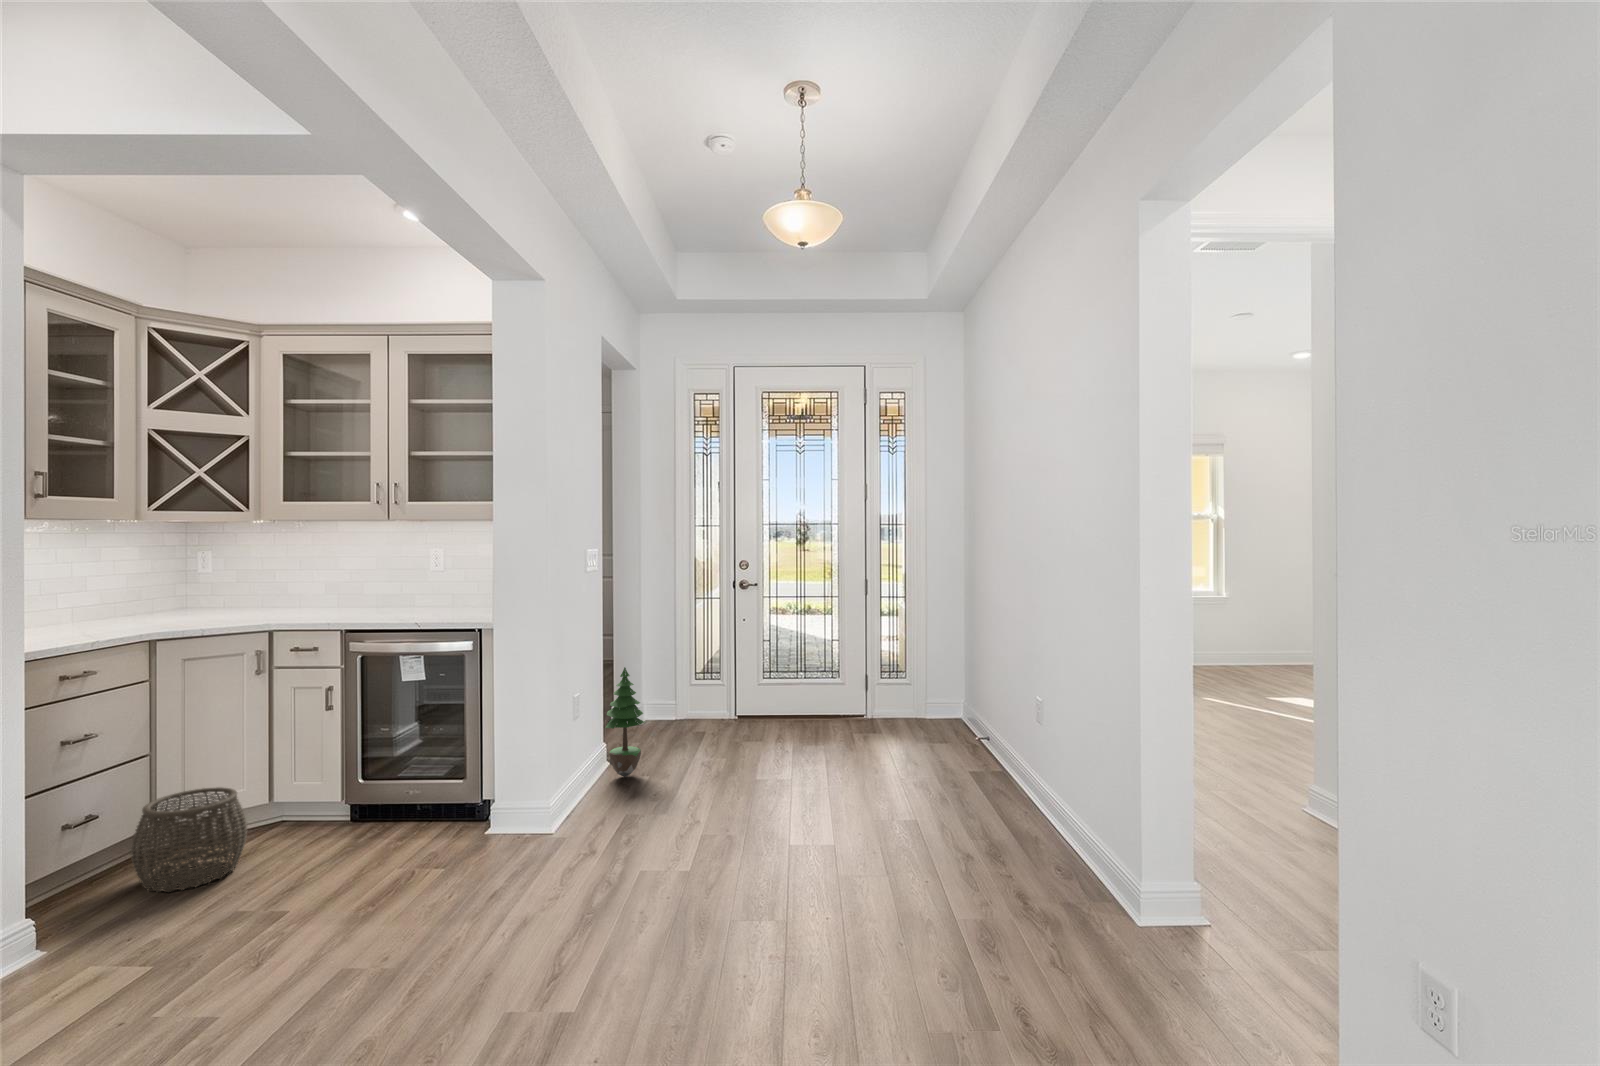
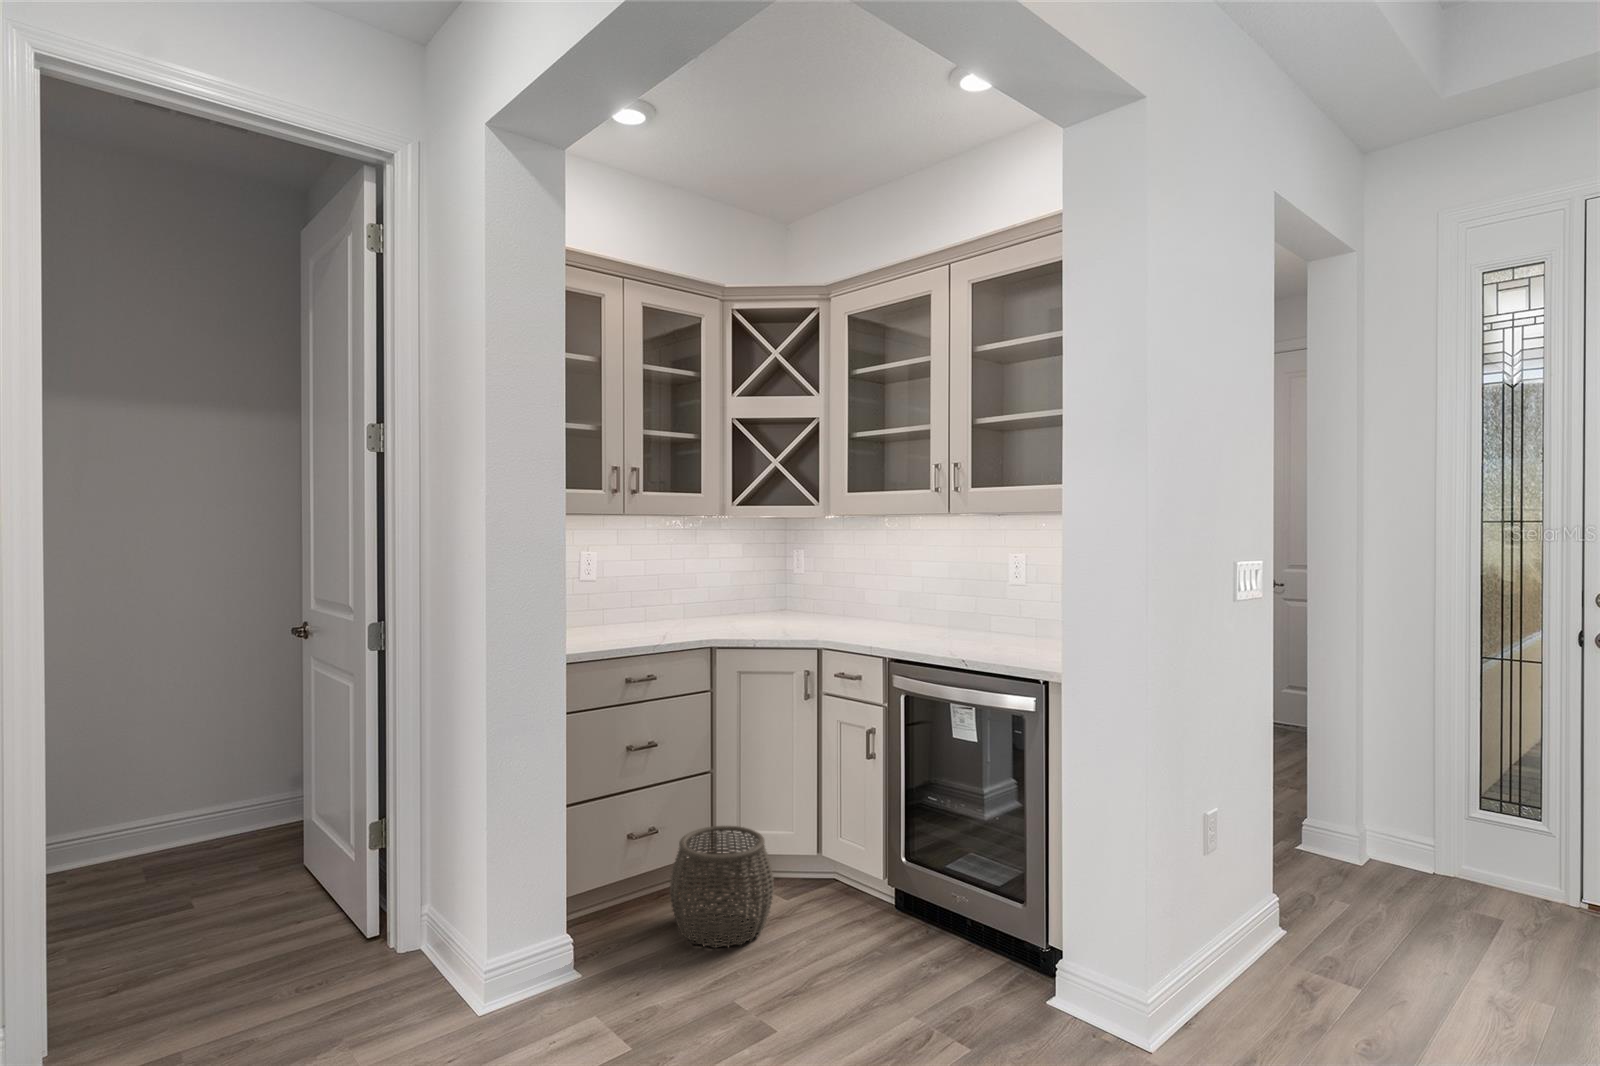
potted tree: present [606,667,645,777] -> none [1269,773,1351,970]

